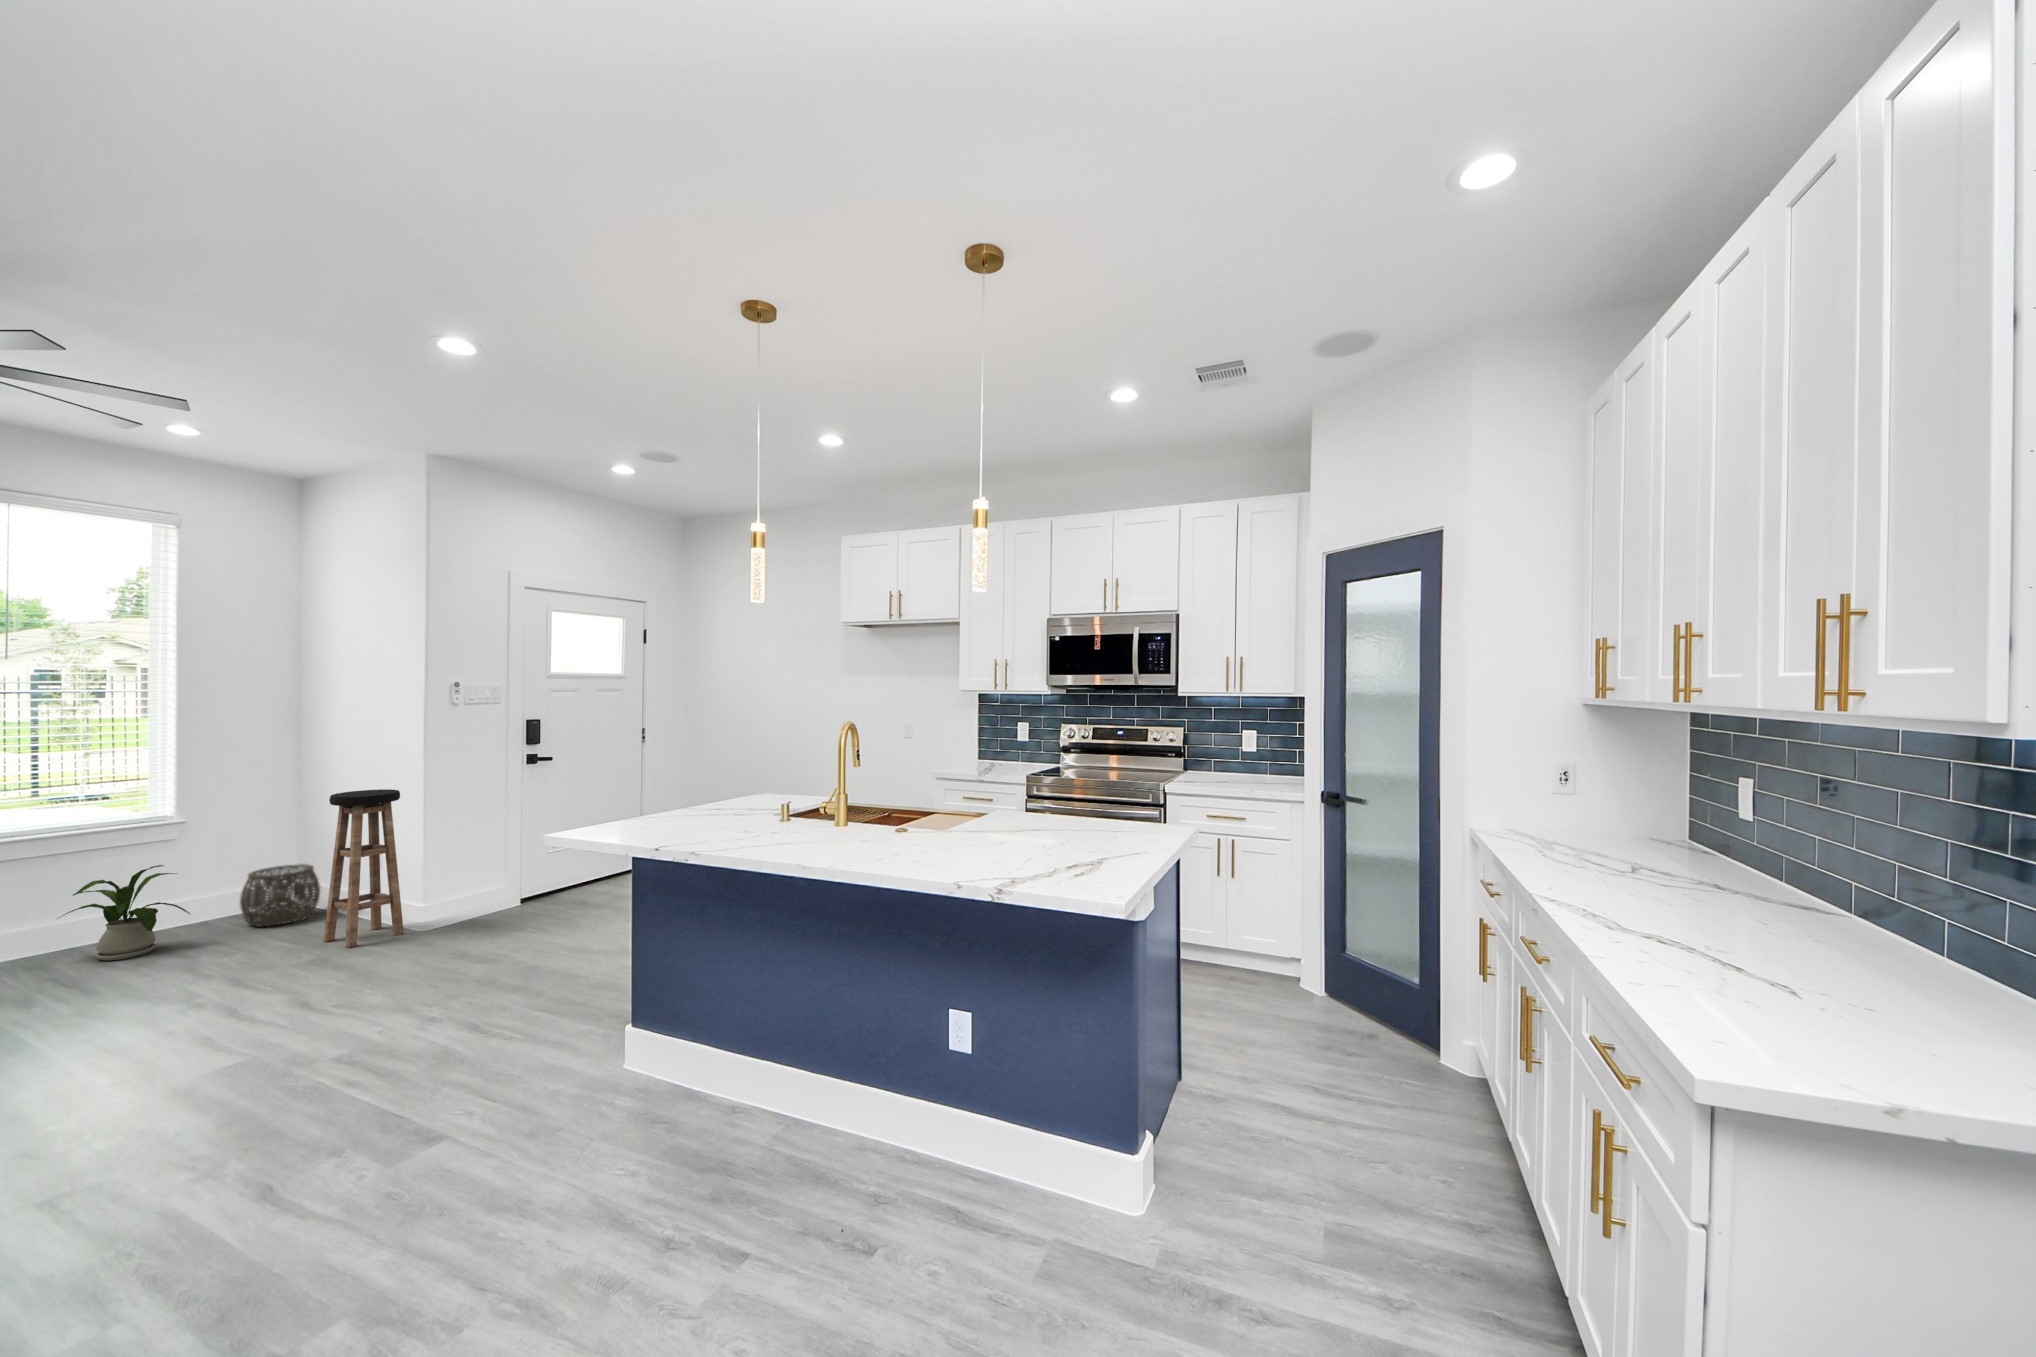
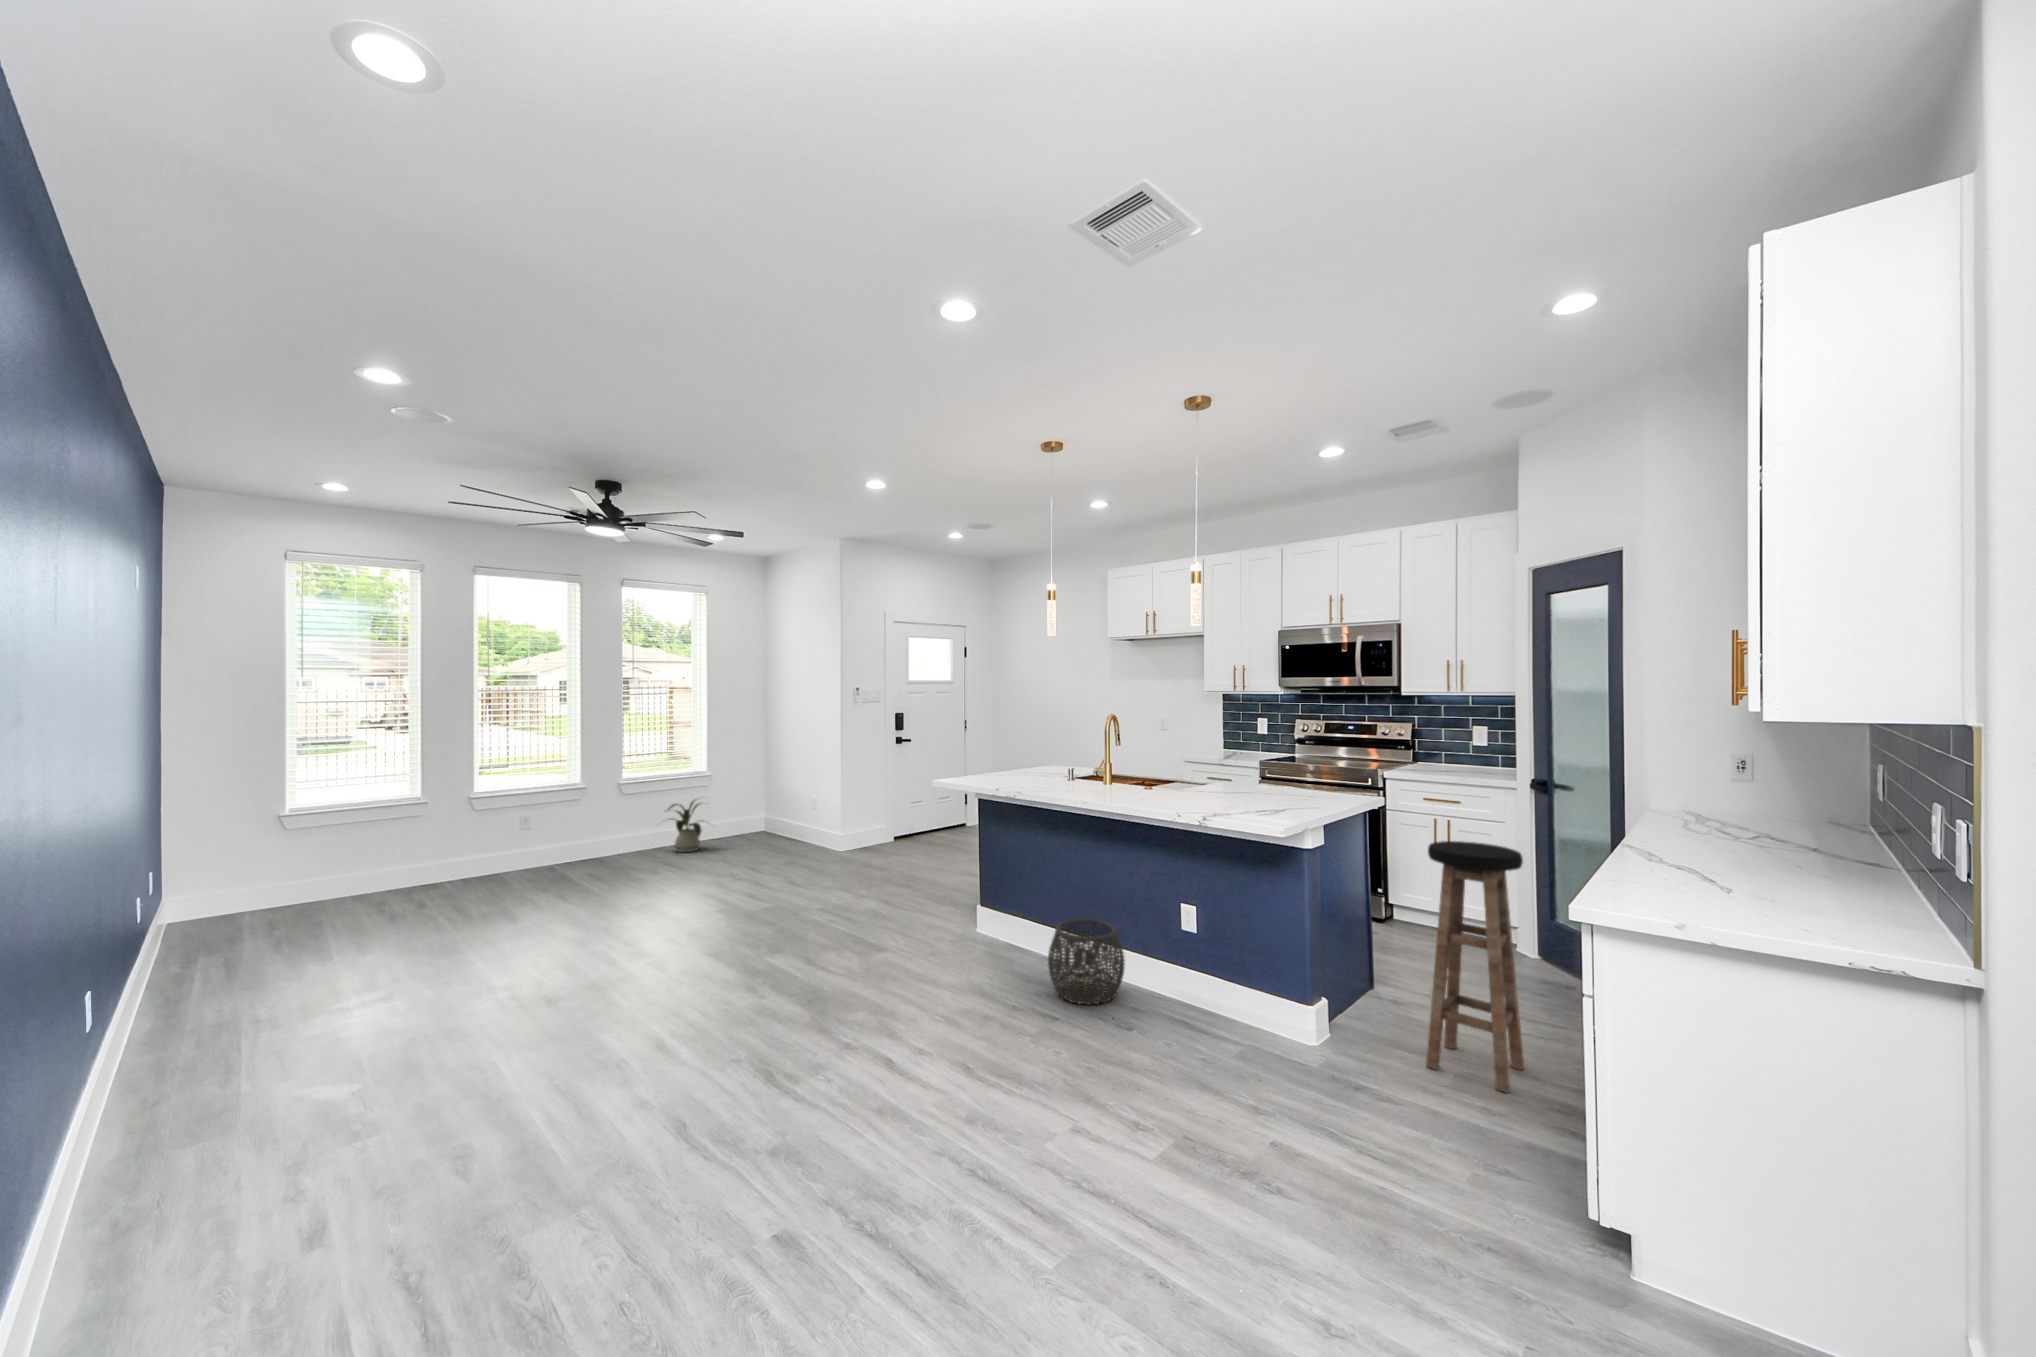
bar stool: present [324,789,404,948] -> present [1426,841,1524,1093]
woven basket: present [240,864,320,927] -> present [1048,919,1125,1005]

